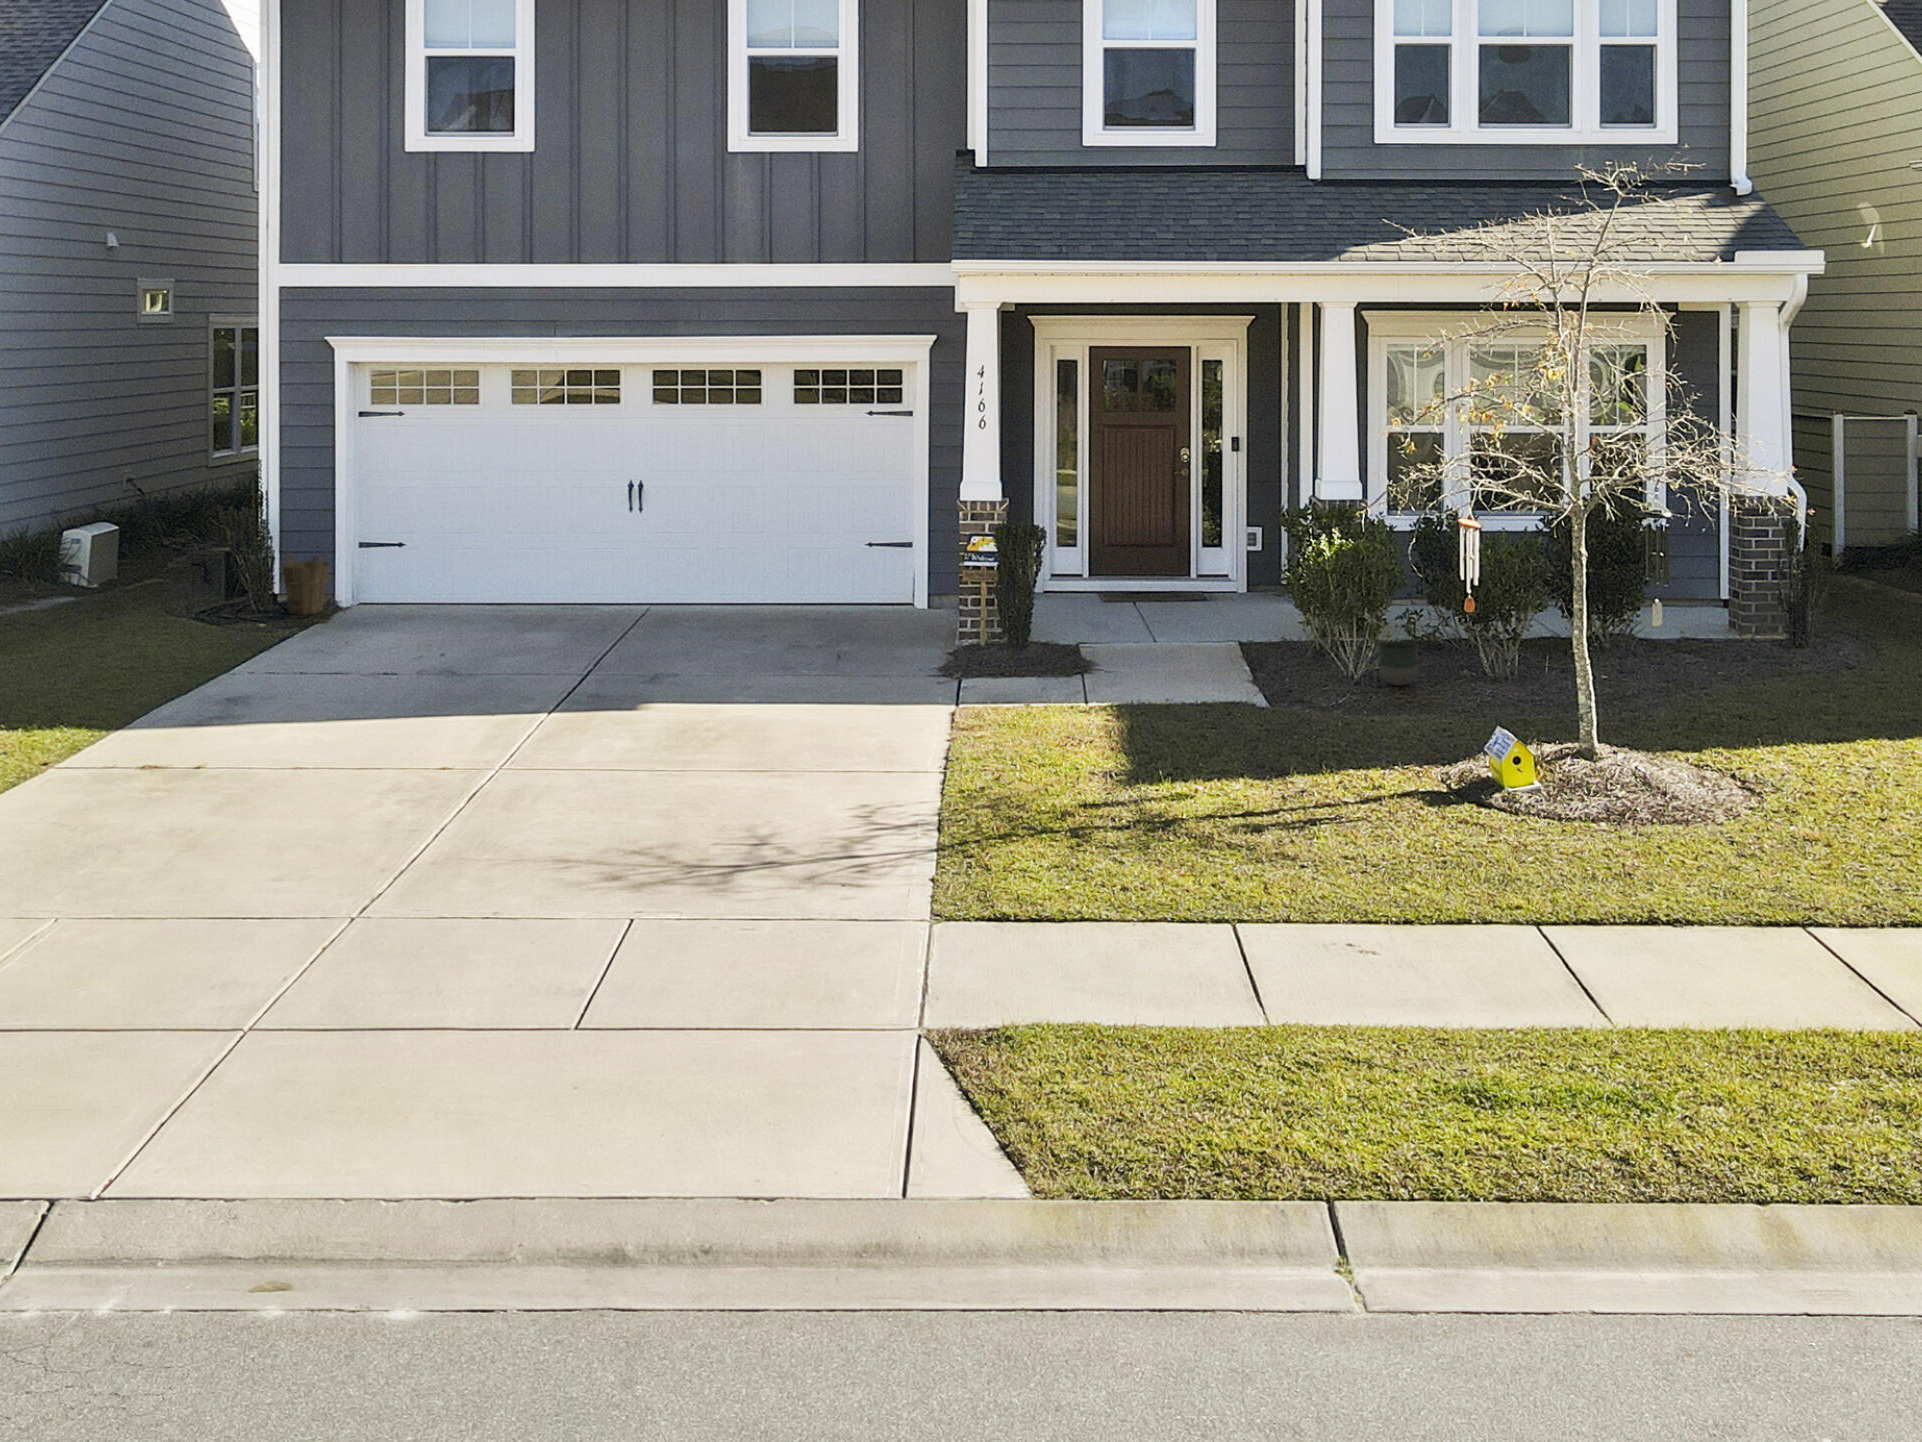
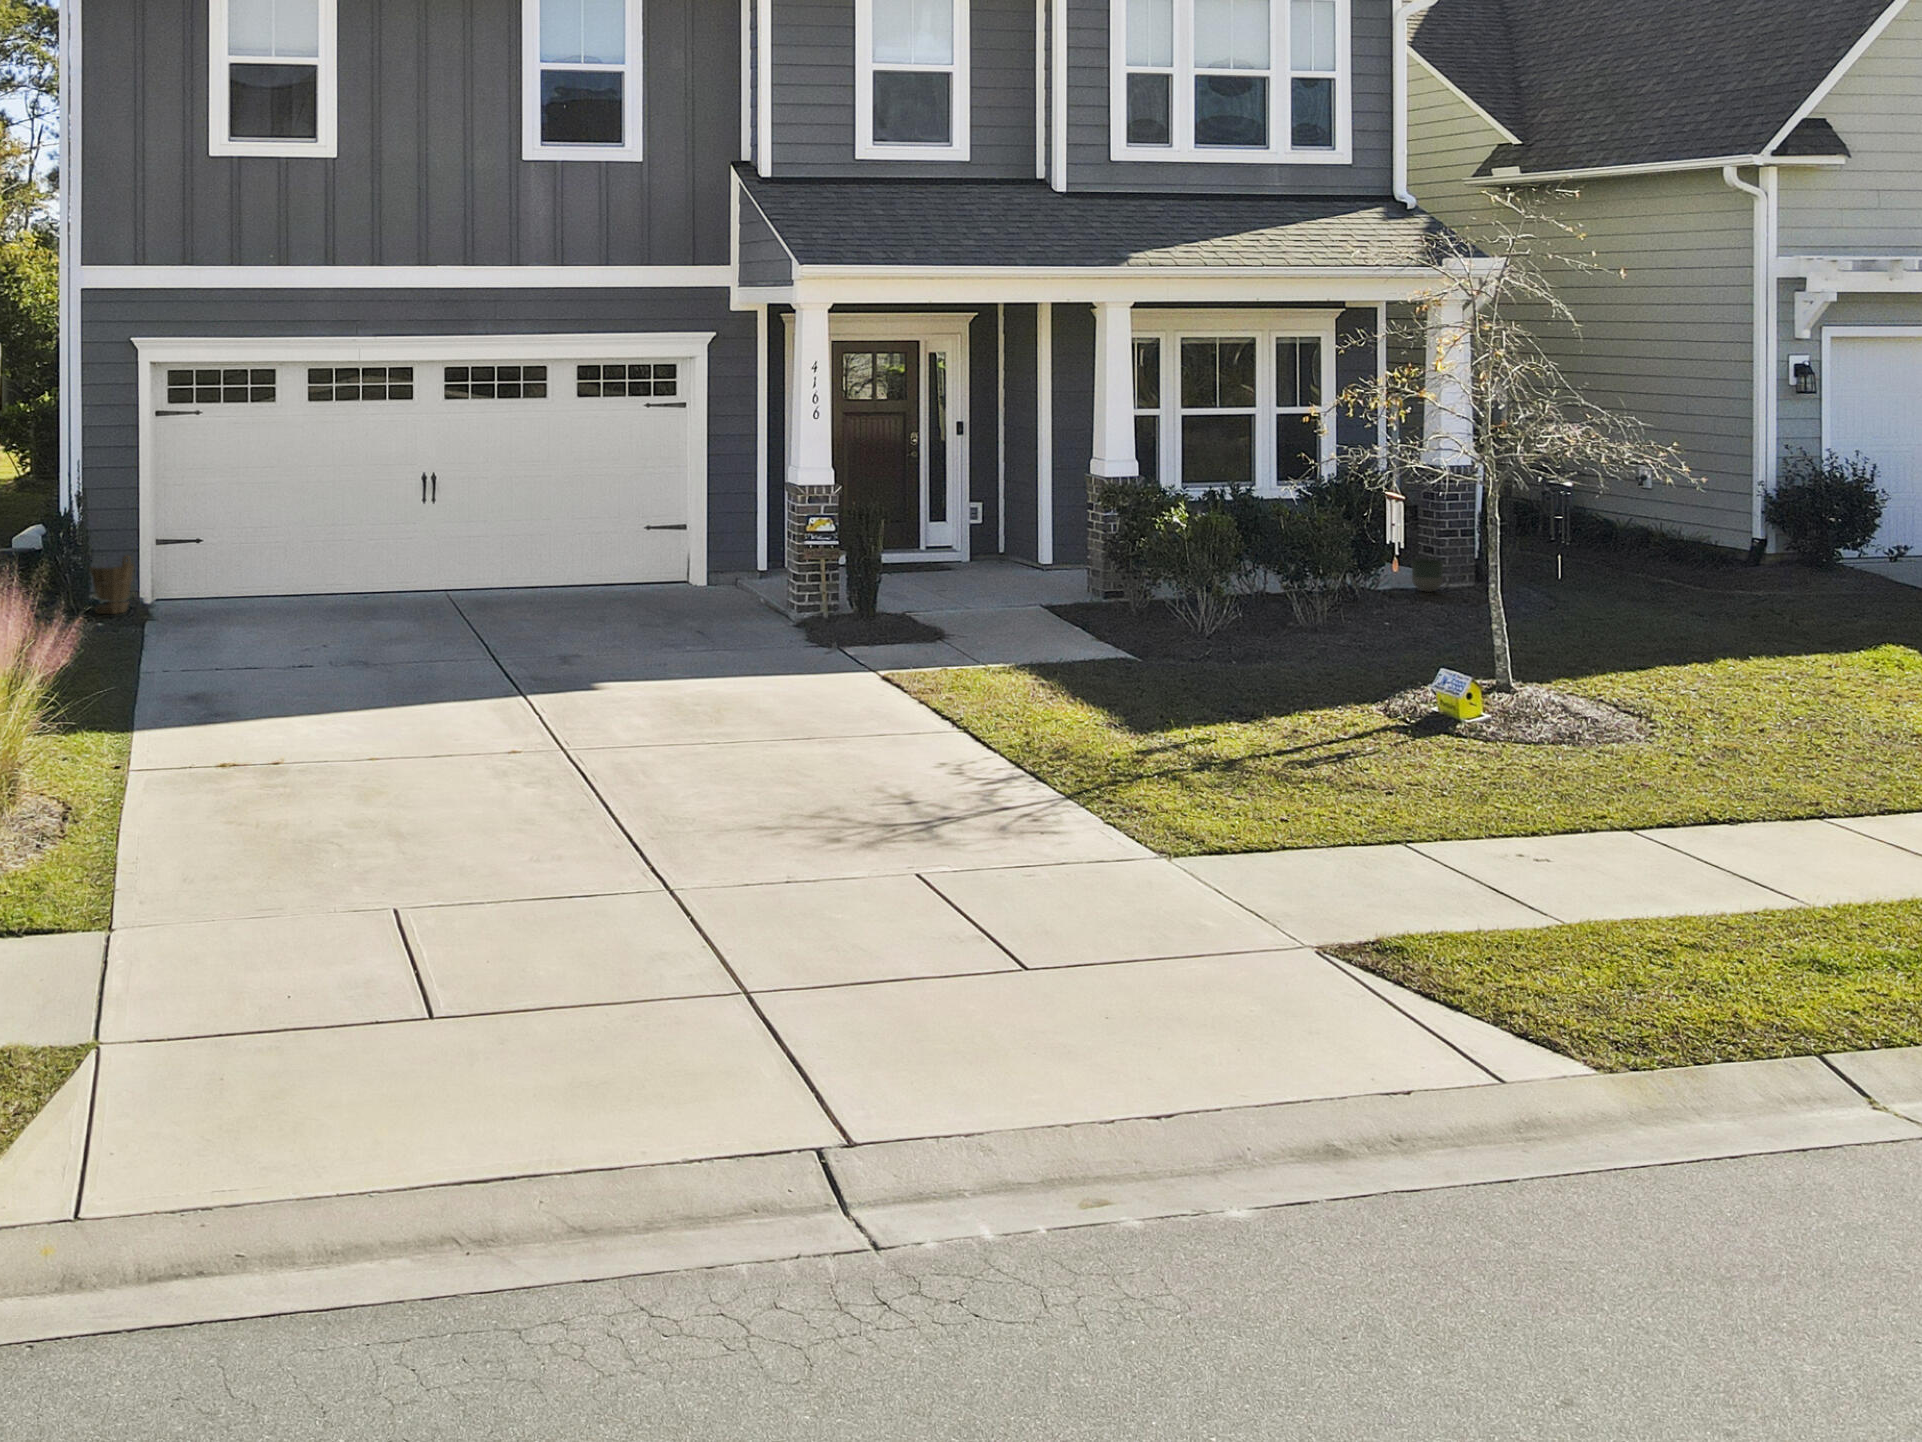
planter: present [1378,642,1418,685] -> present [1412,559,1443,592]

